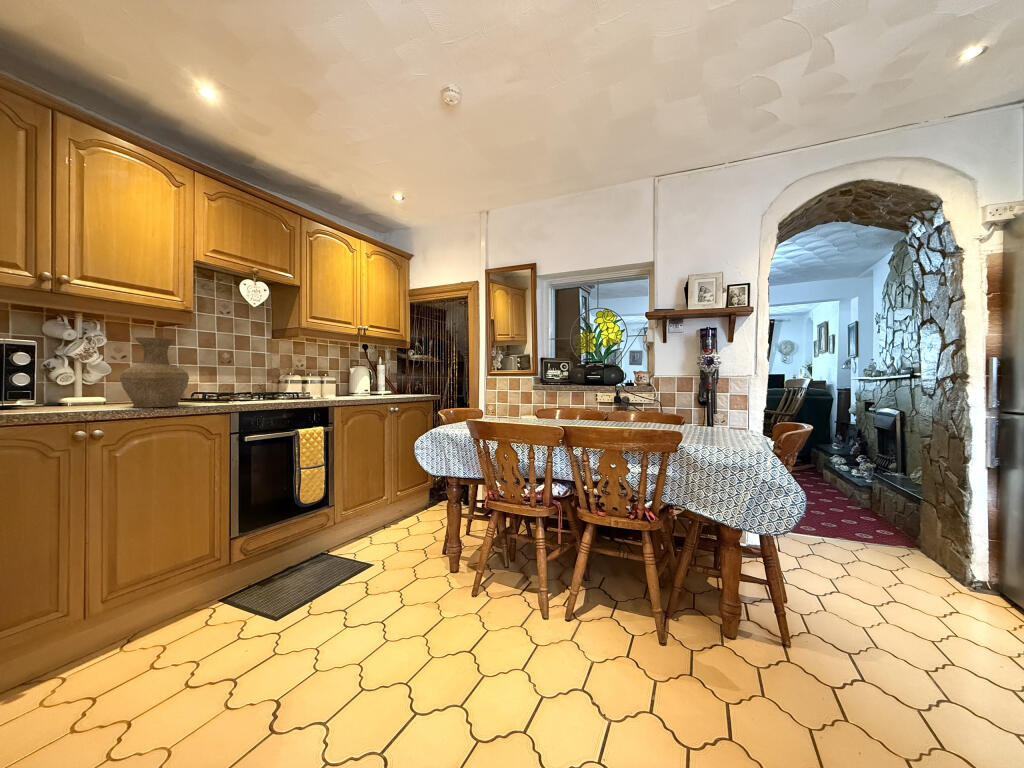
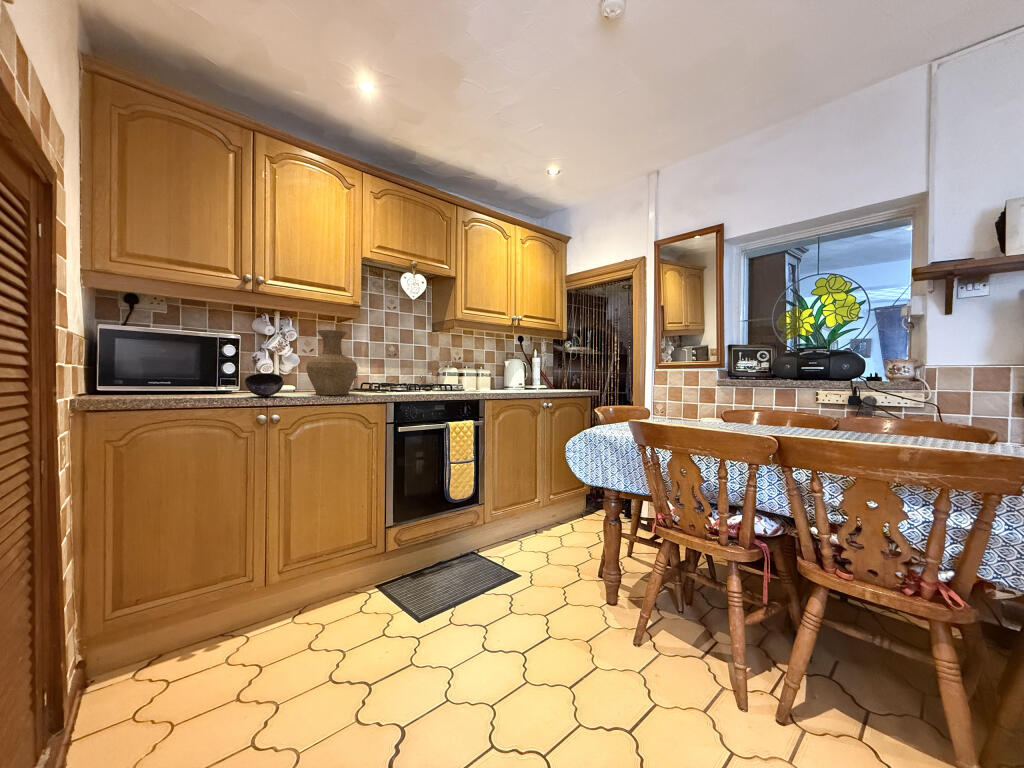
bowl: none [31,385,91,412] -> present [245,373,284,397]

